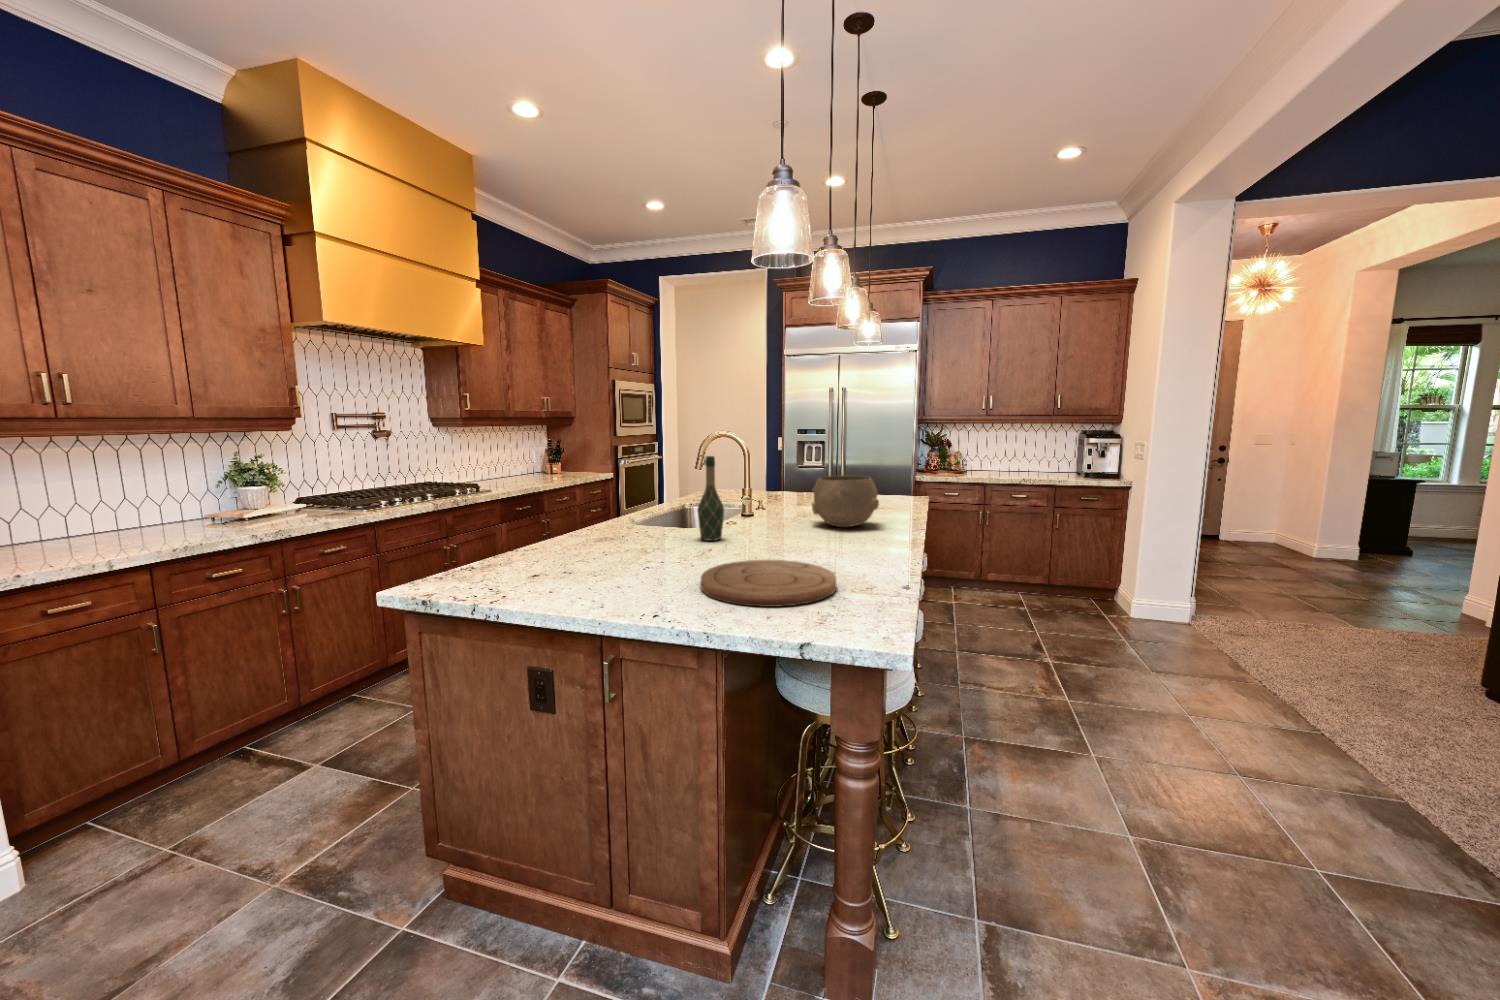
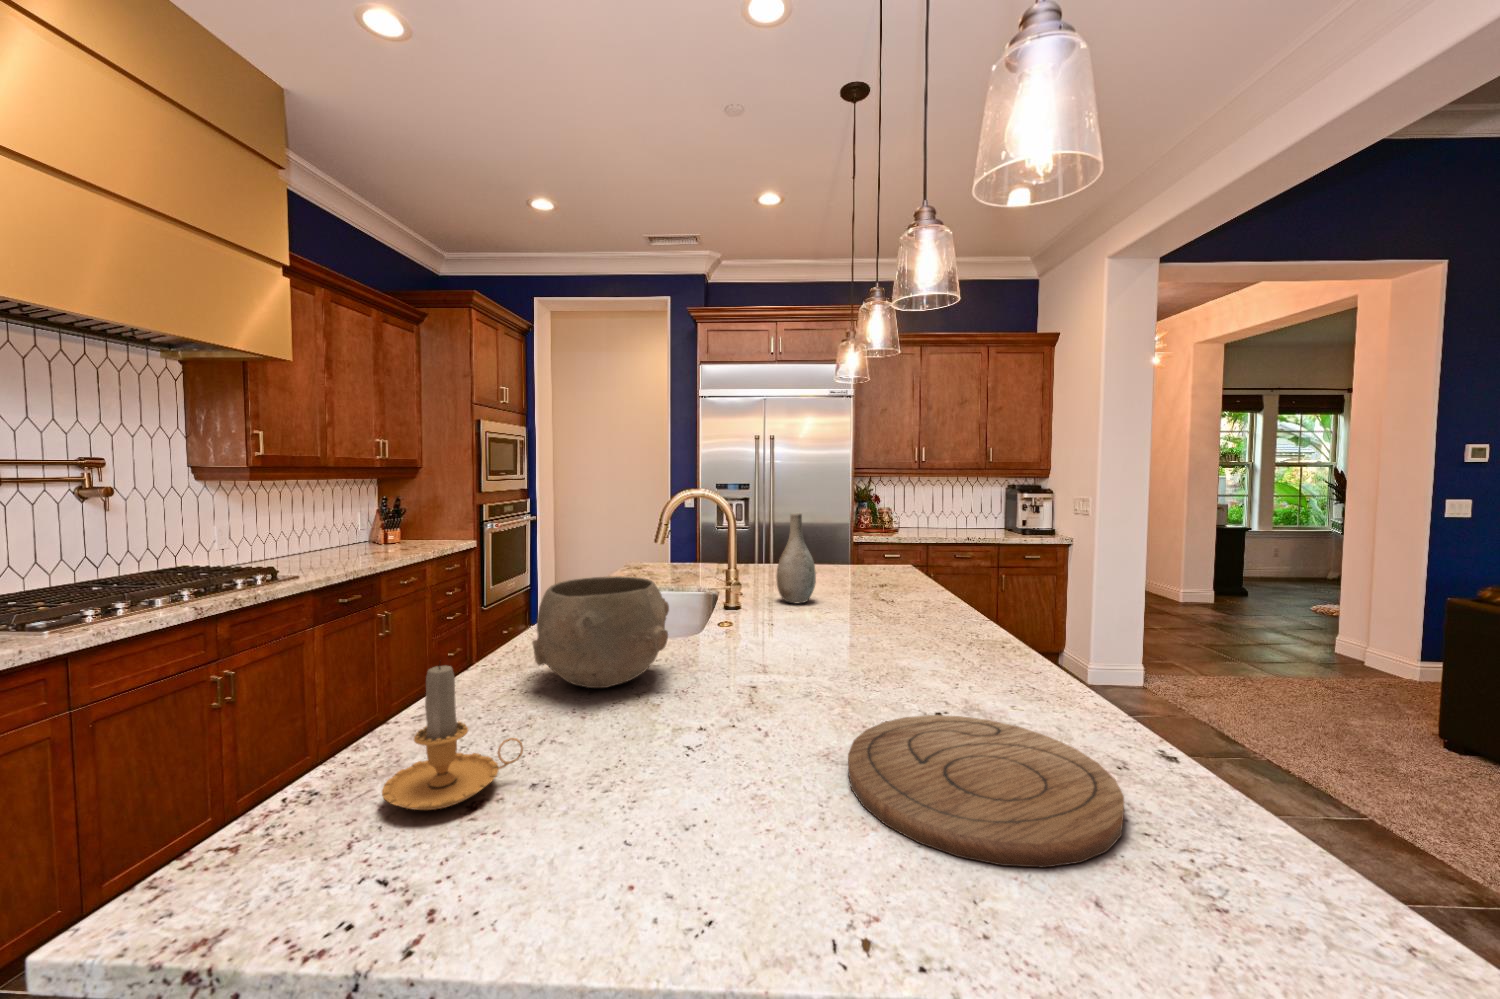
vase: none [782,449,811,515] -> present [776,513,816,603]
wine bottle: present [697,456,724,541] -> none [716,530,759,667]
bowl: present [812,475,879,527] -> present [532,576,669,688]
candle: none [494,508,557,573] -> present [382,665,523,810]

